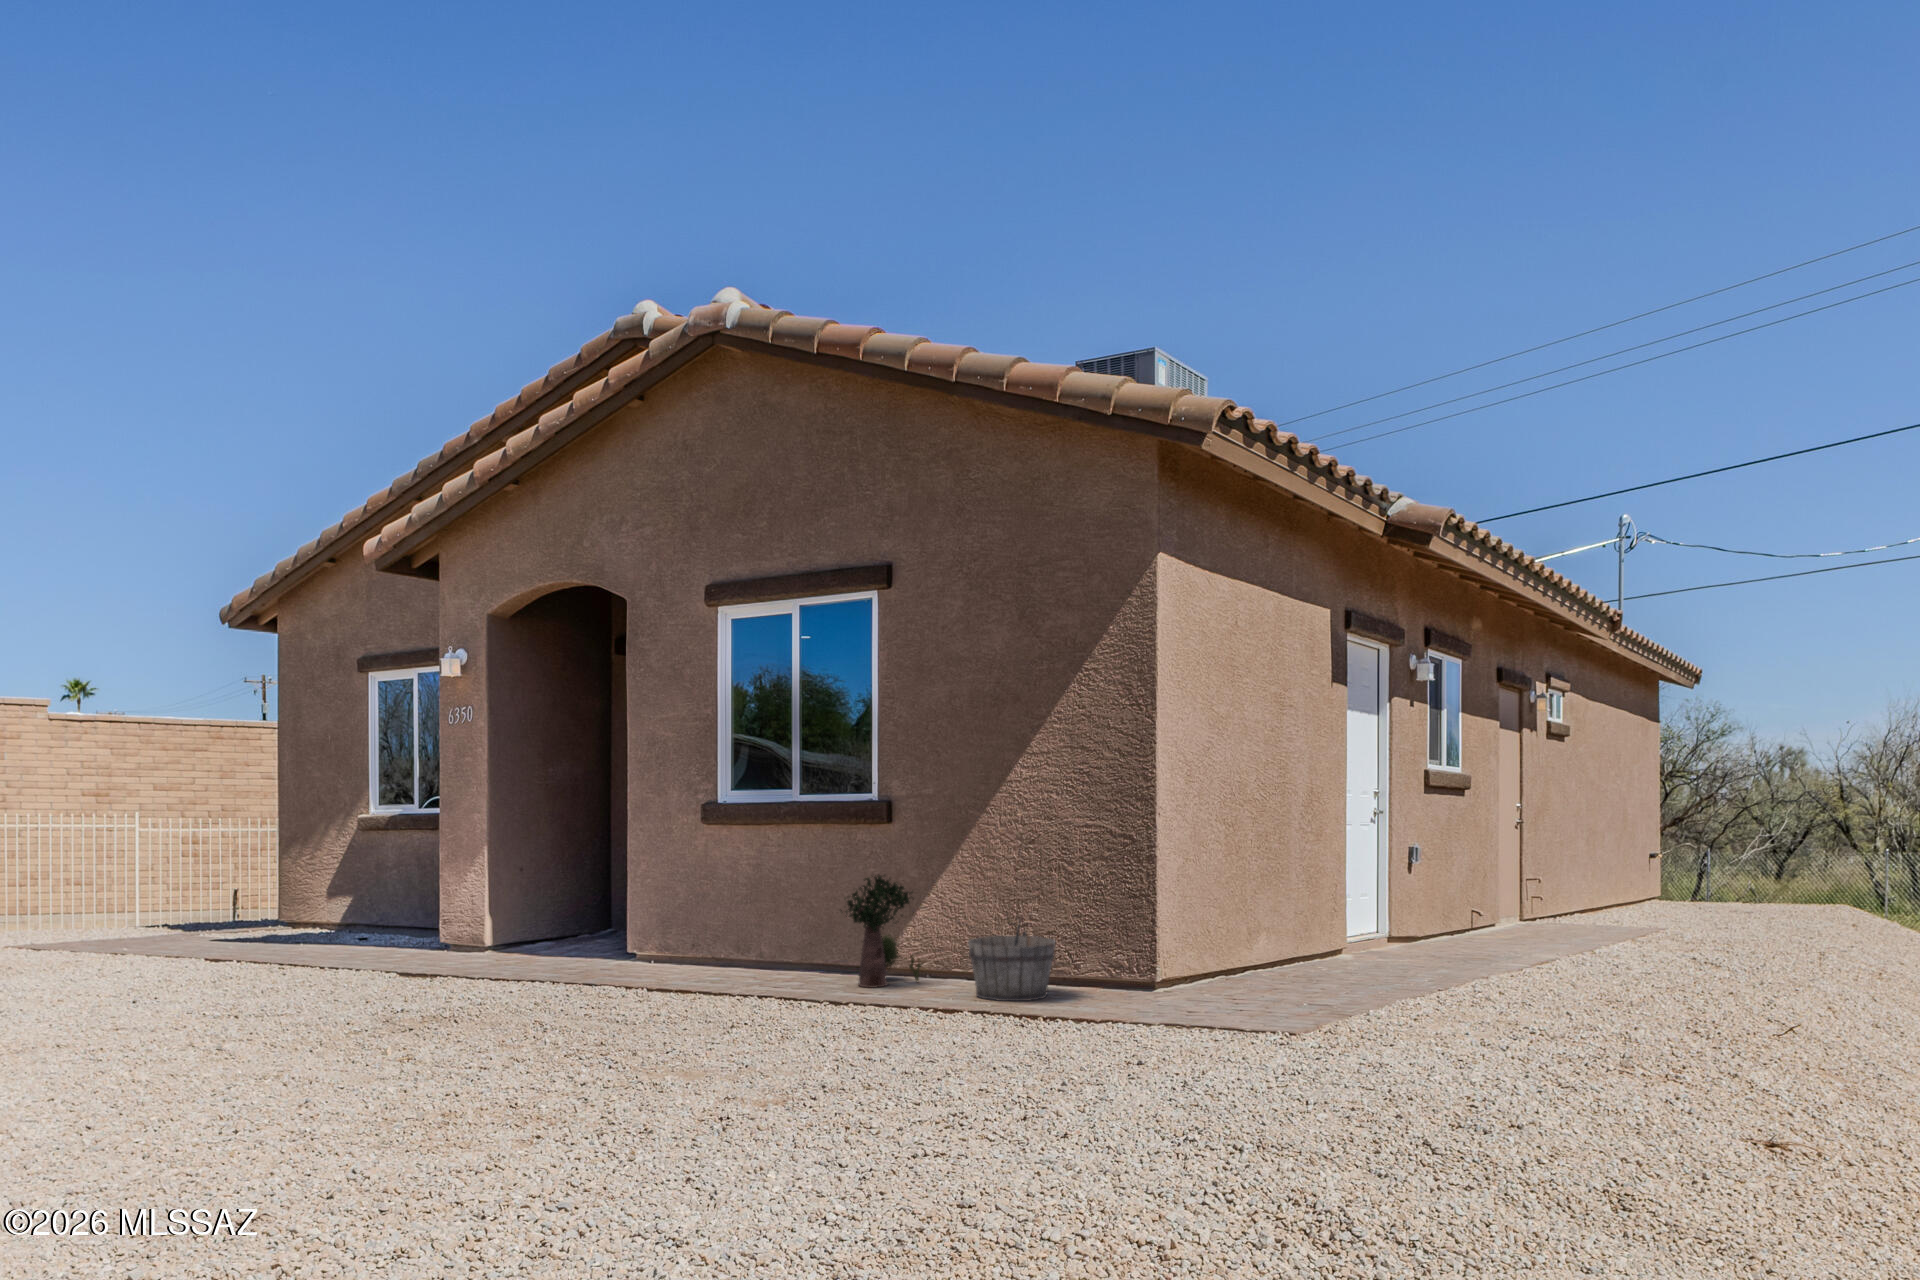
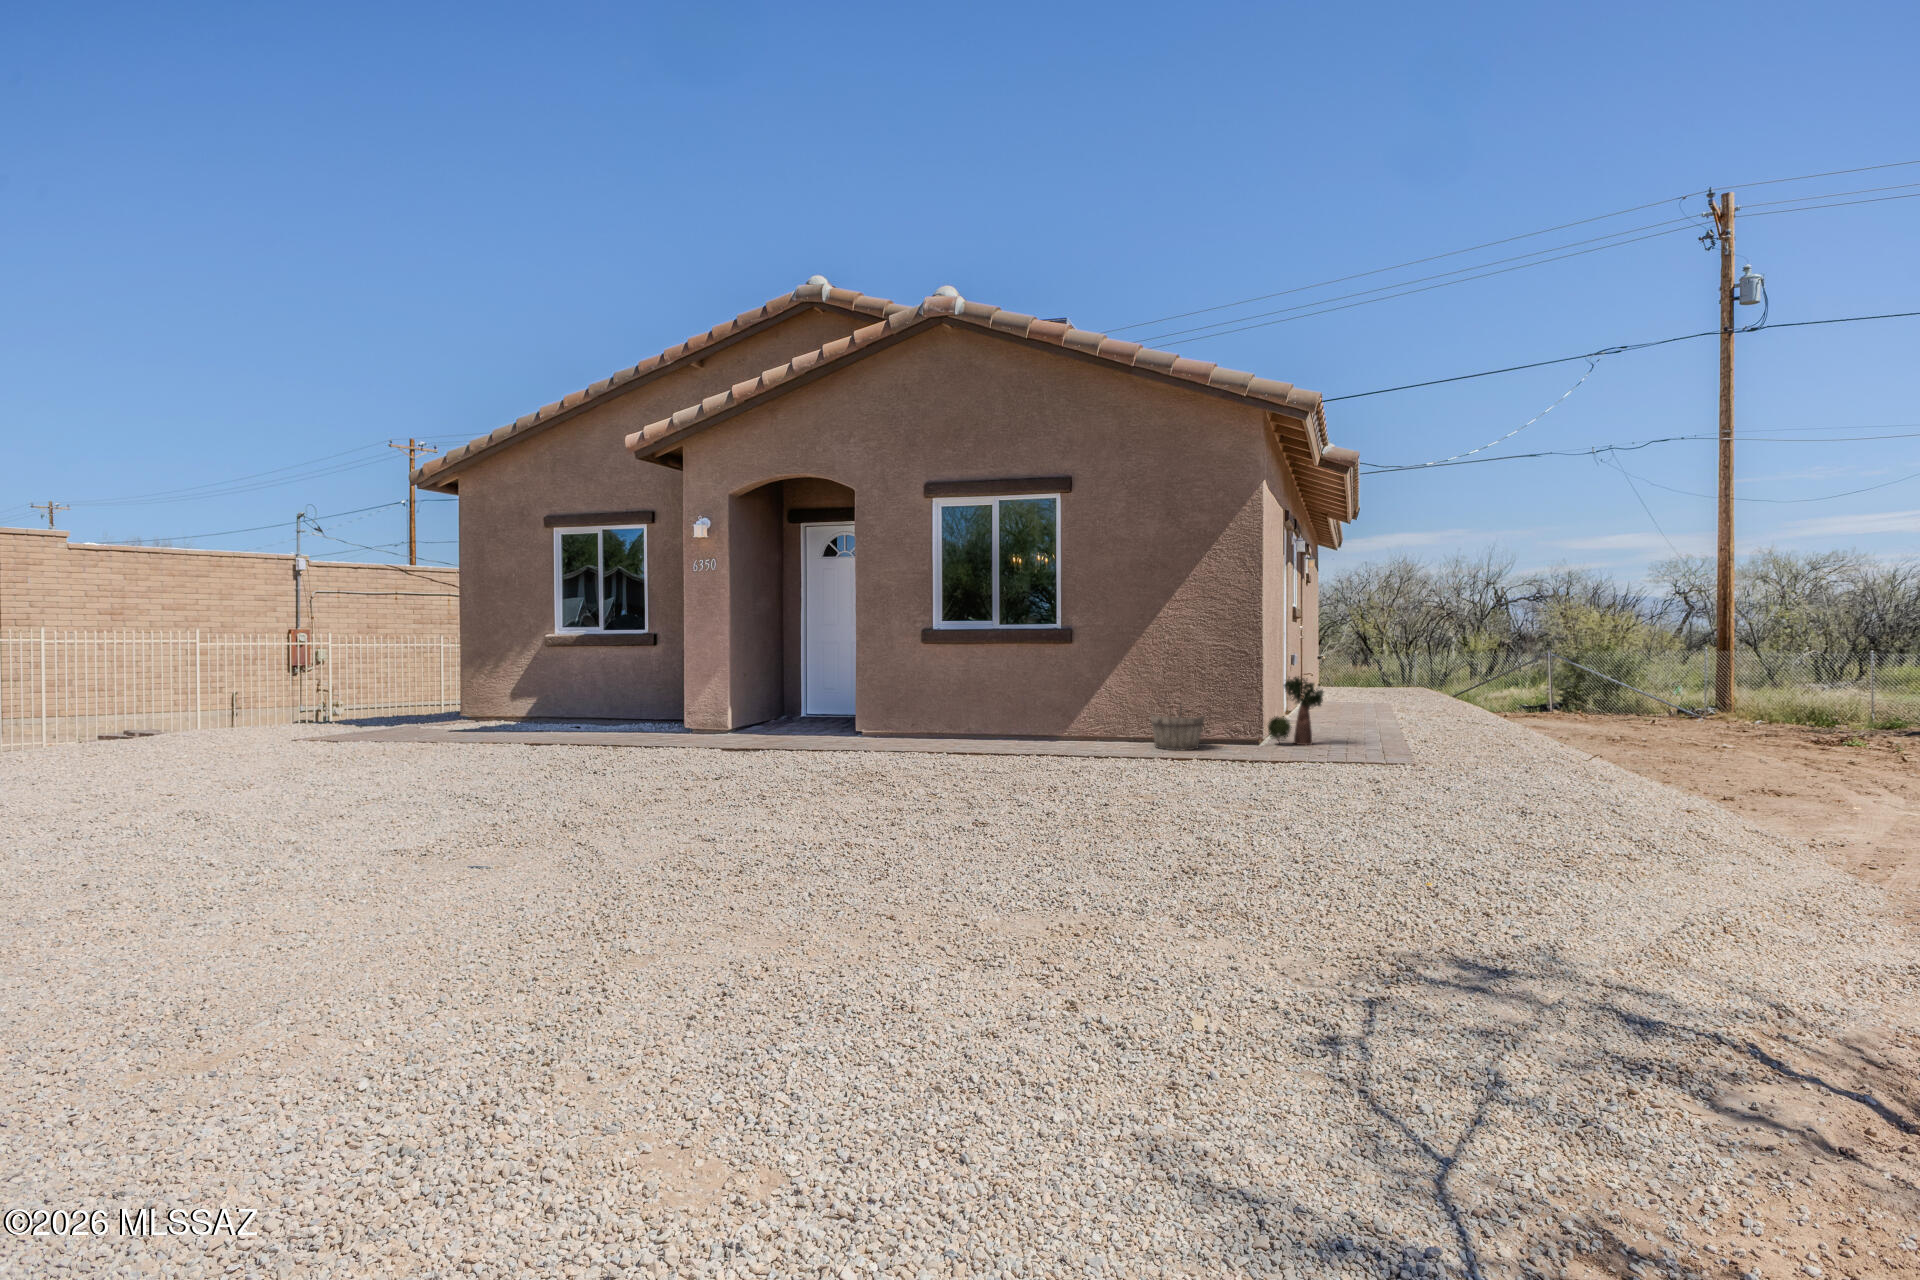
potted plant: present [841,875,923,988] -> present [1268,676,1323,745]

